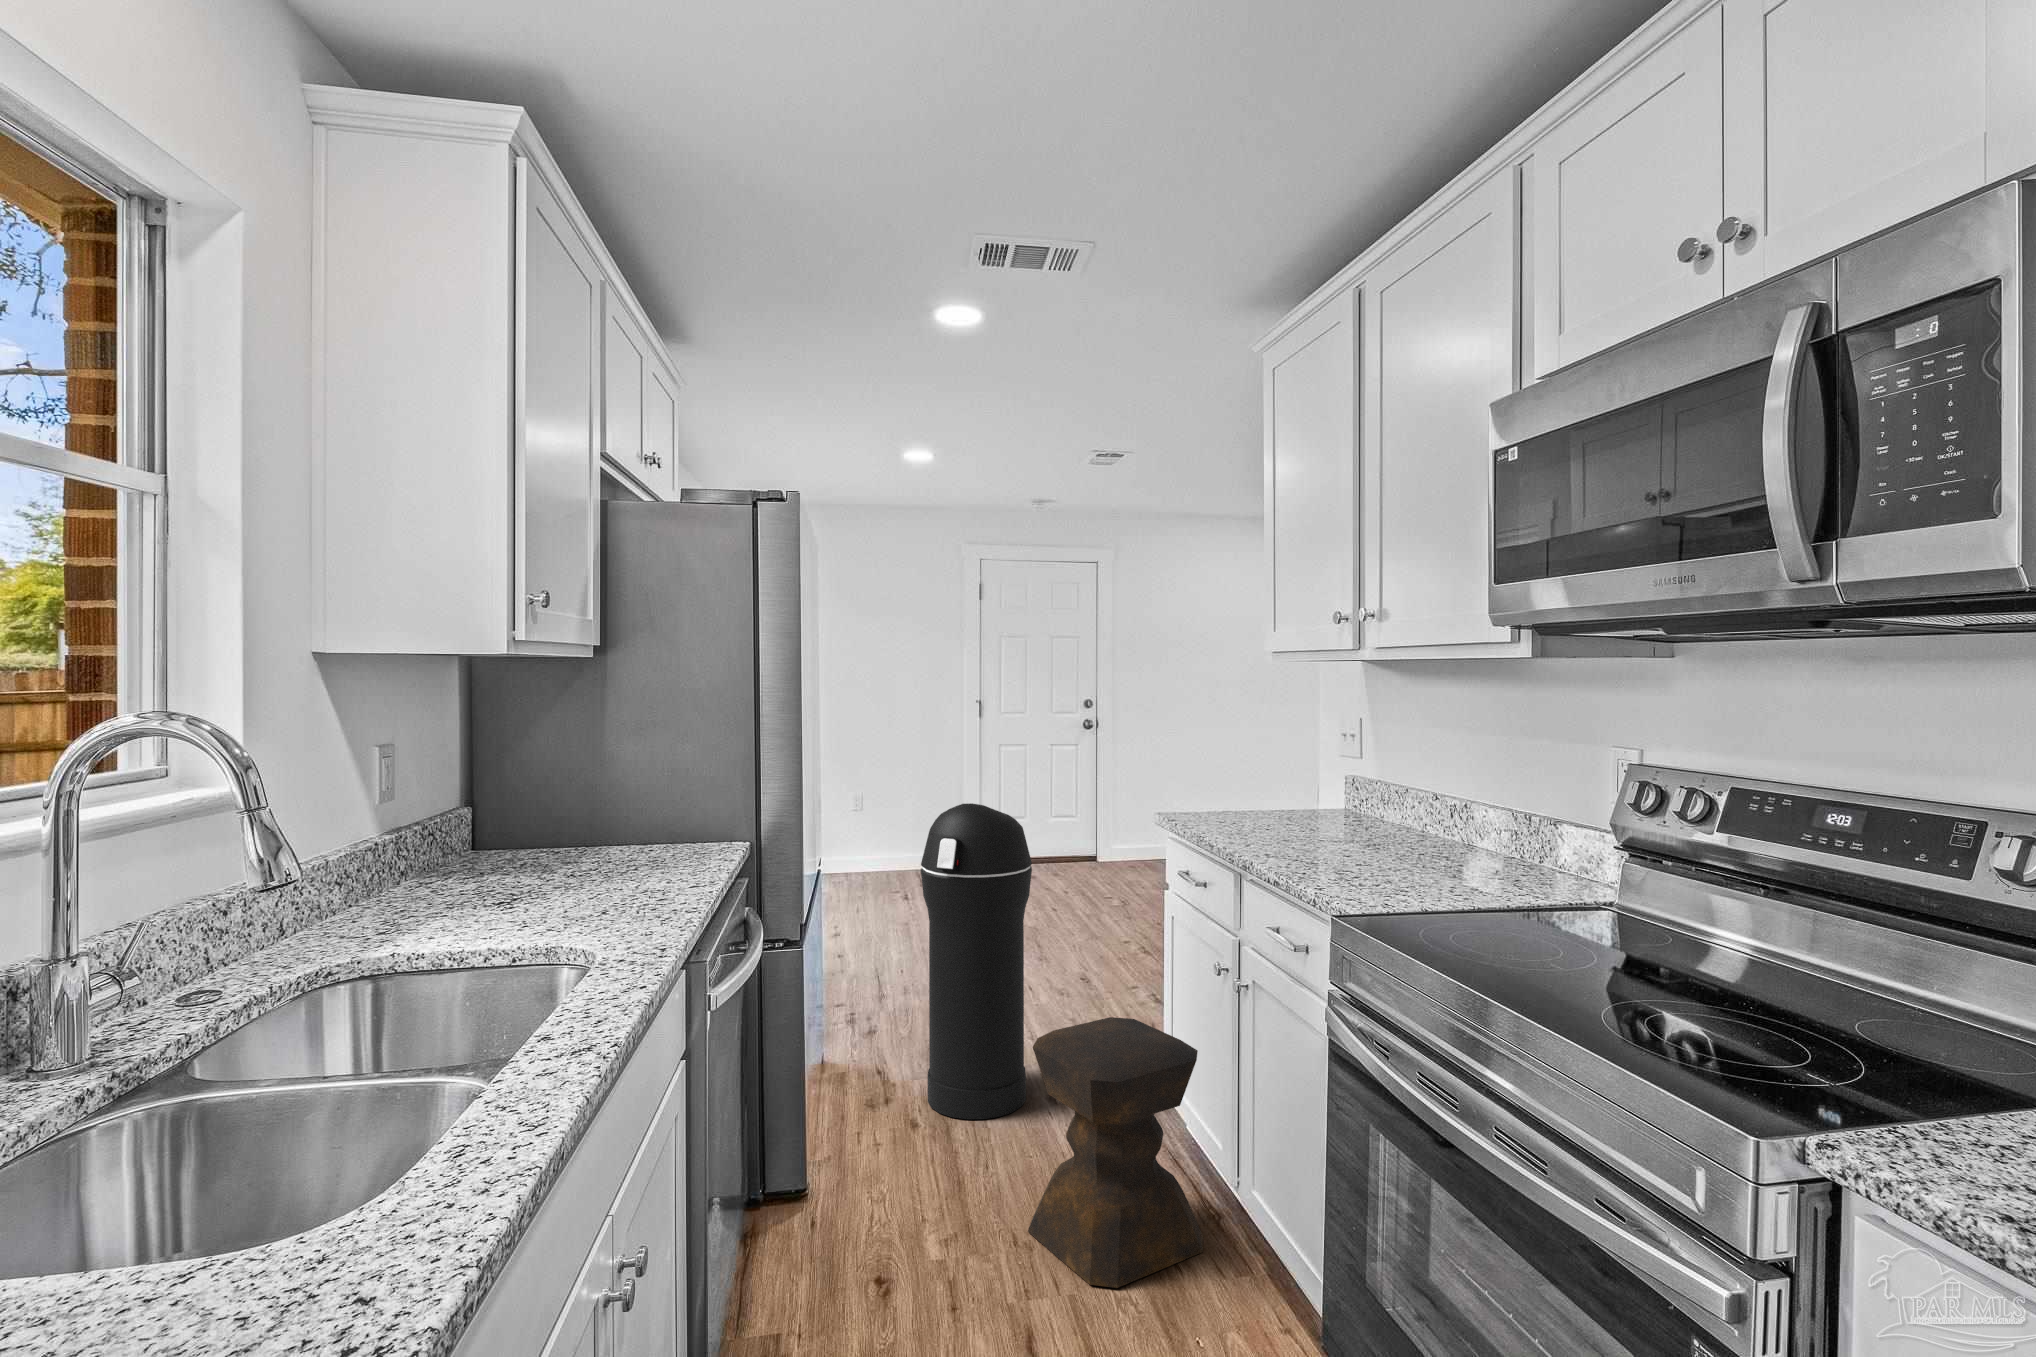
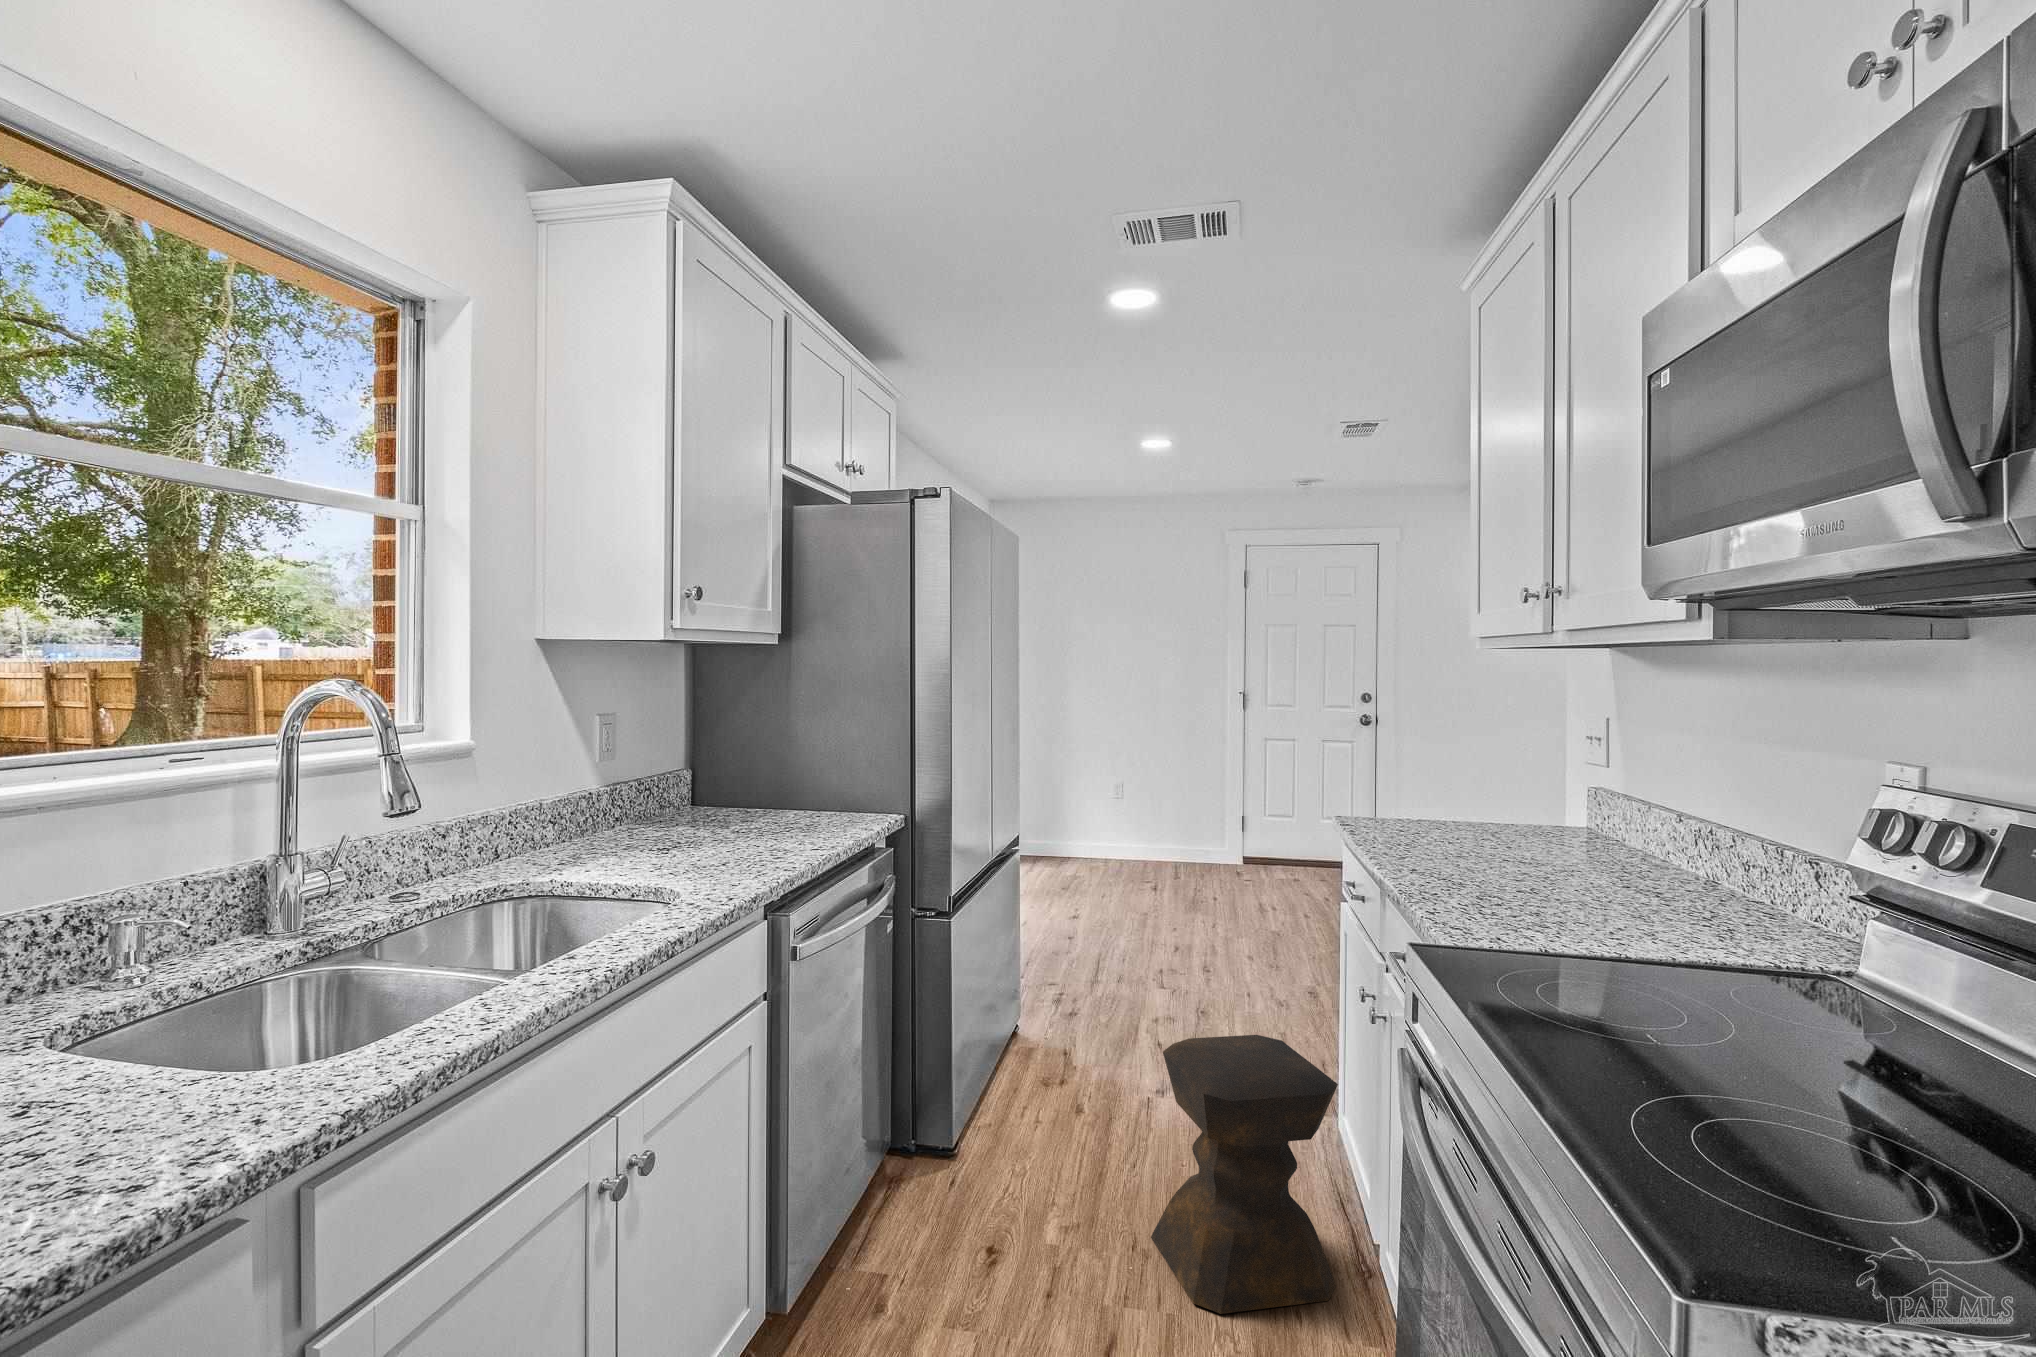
trash can: present [921,803,1032,1119] -> none [1101,798,1217,1120]

